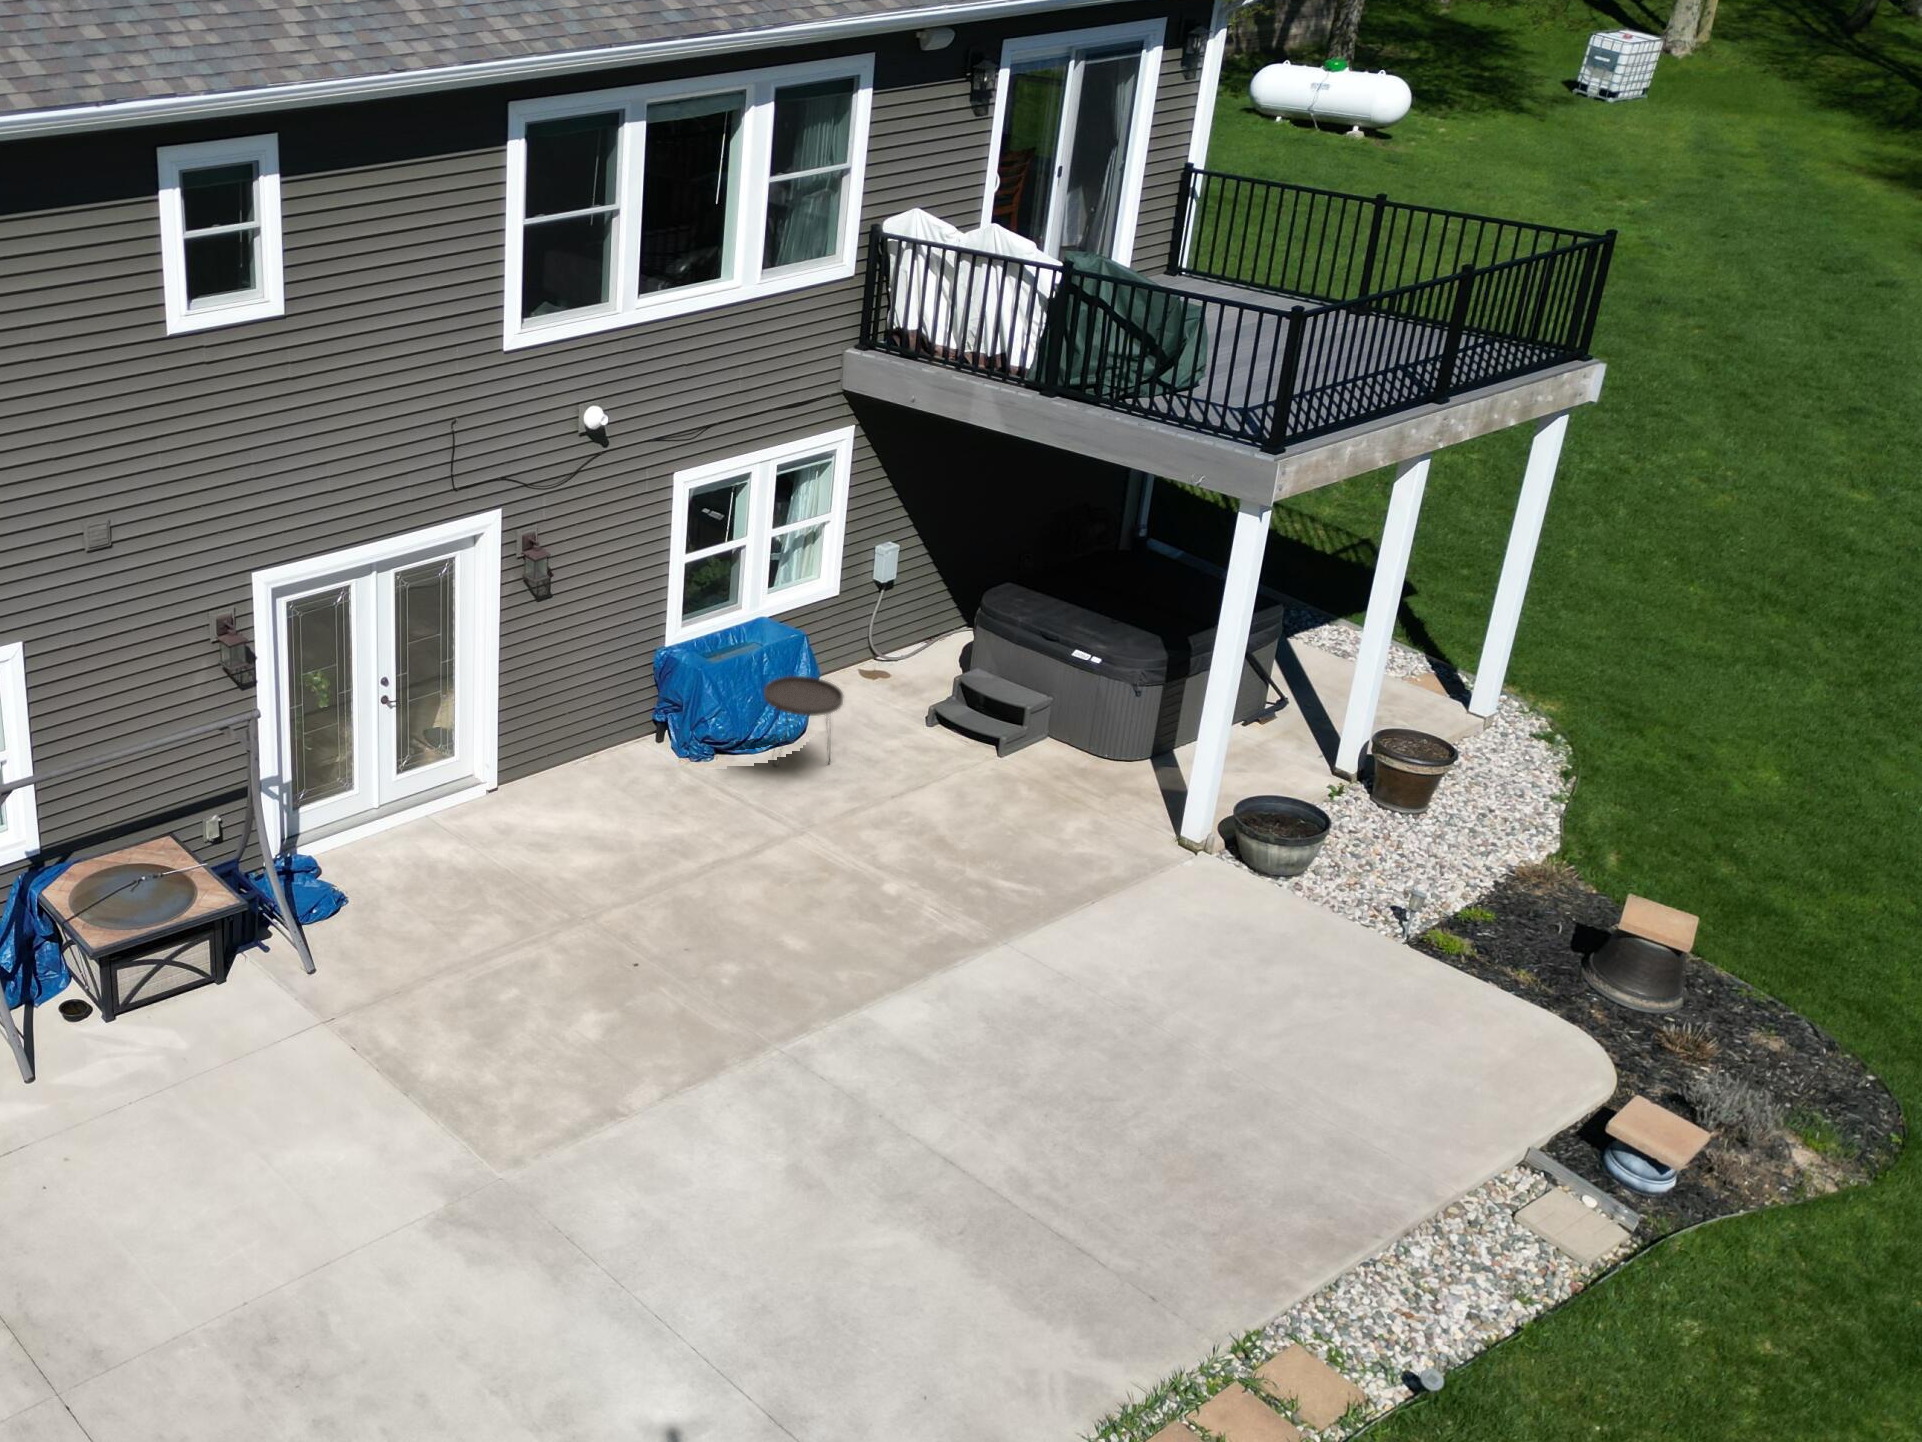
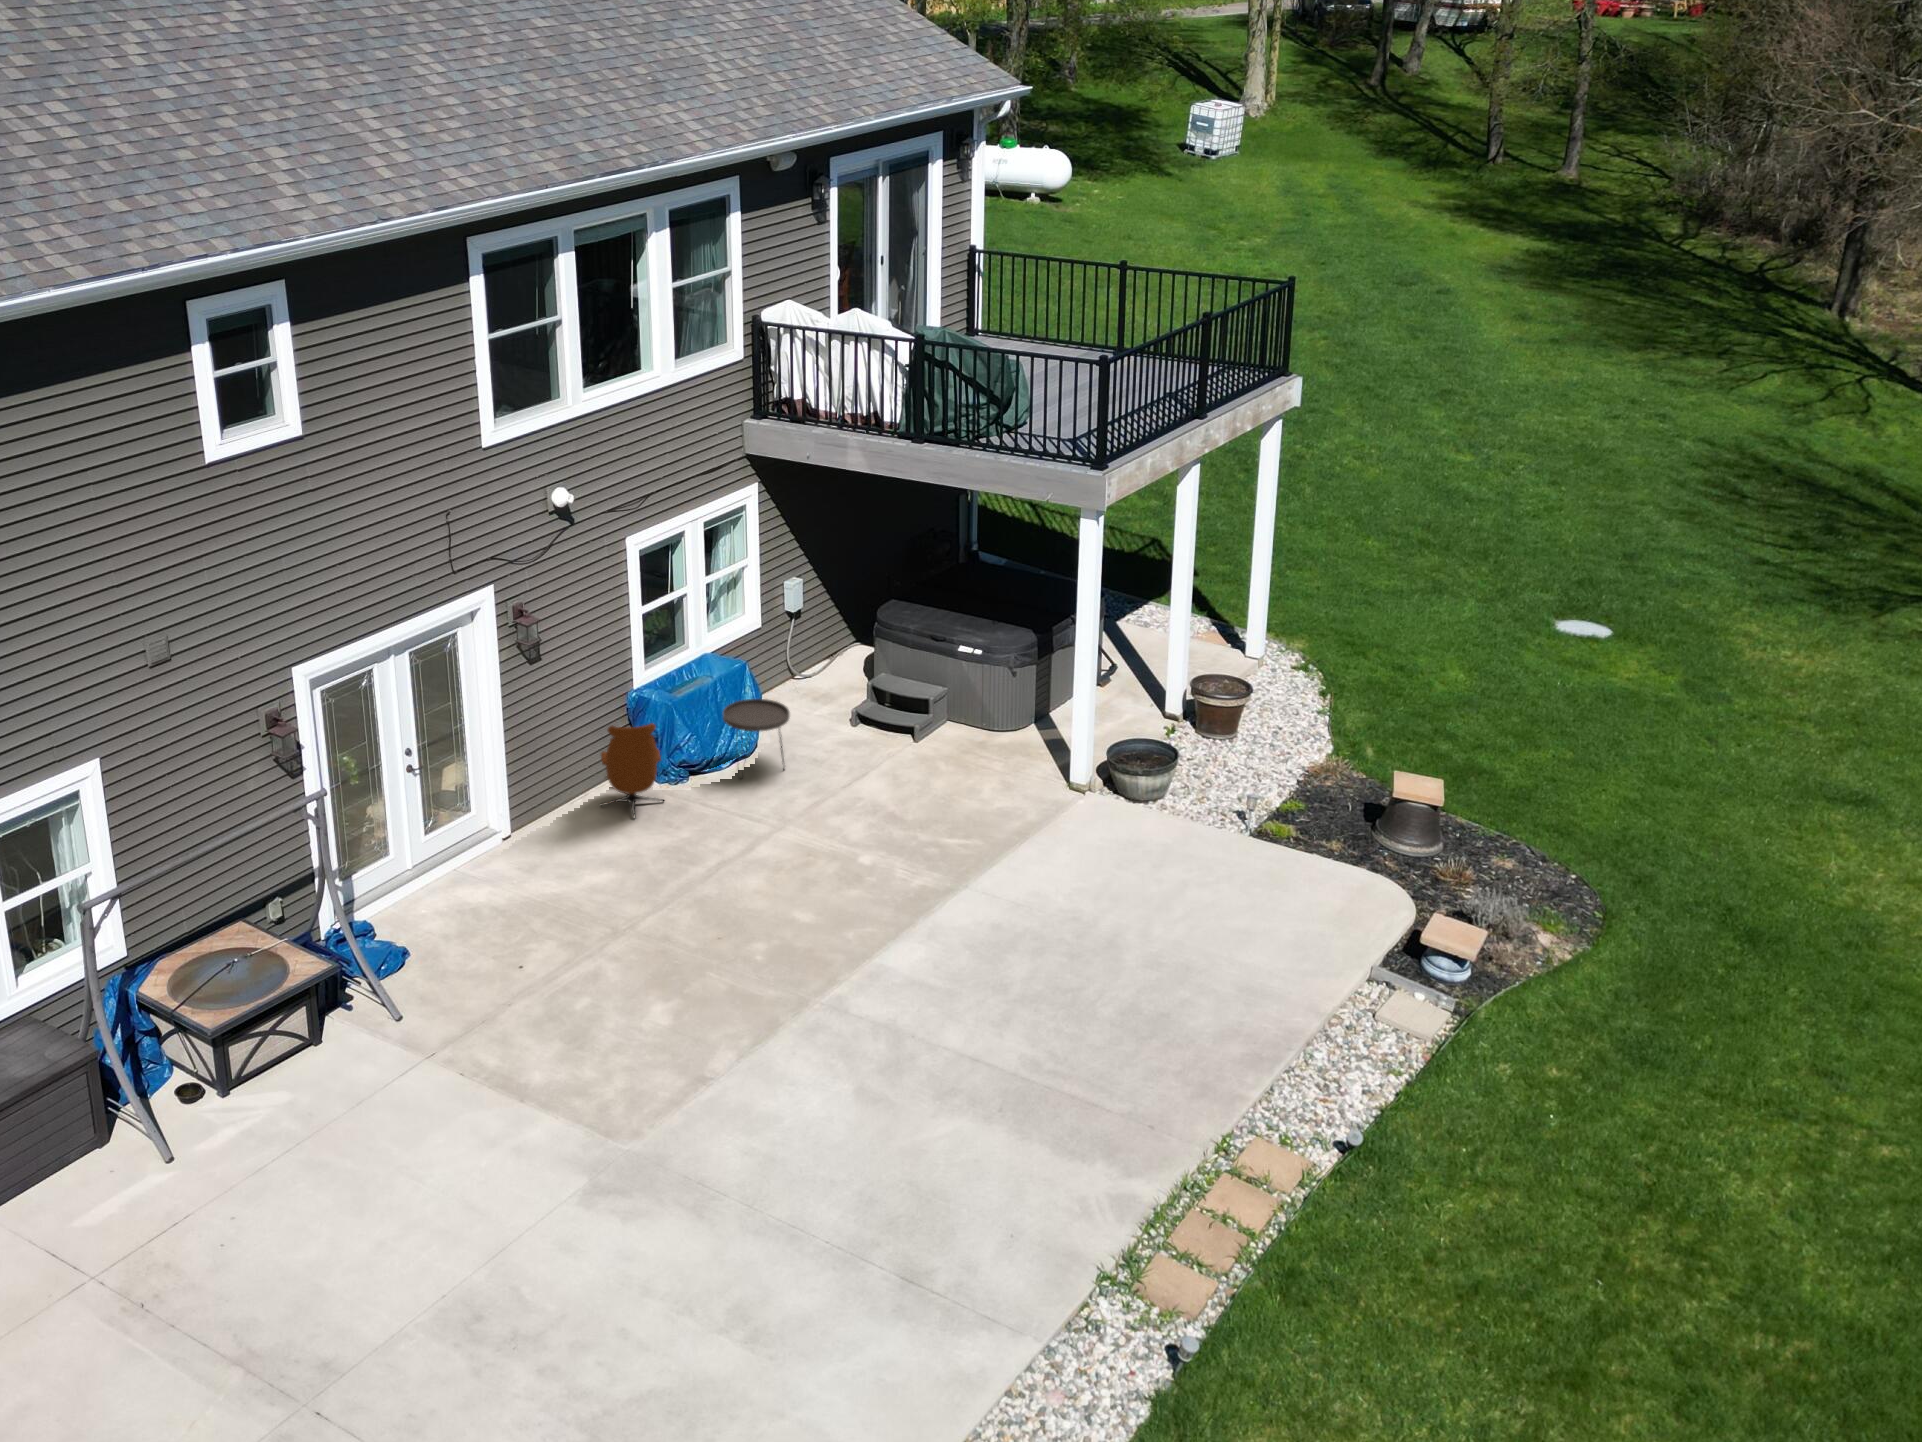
lounge chair: none [606,684,680,793] -> present [601,723,663,817]

